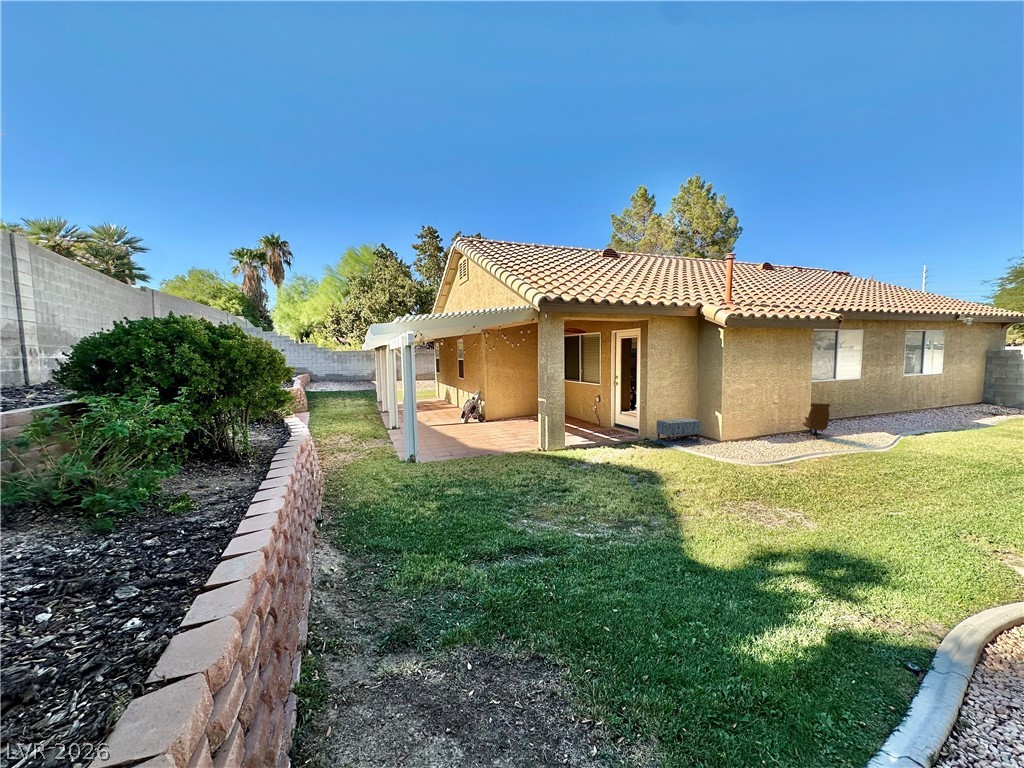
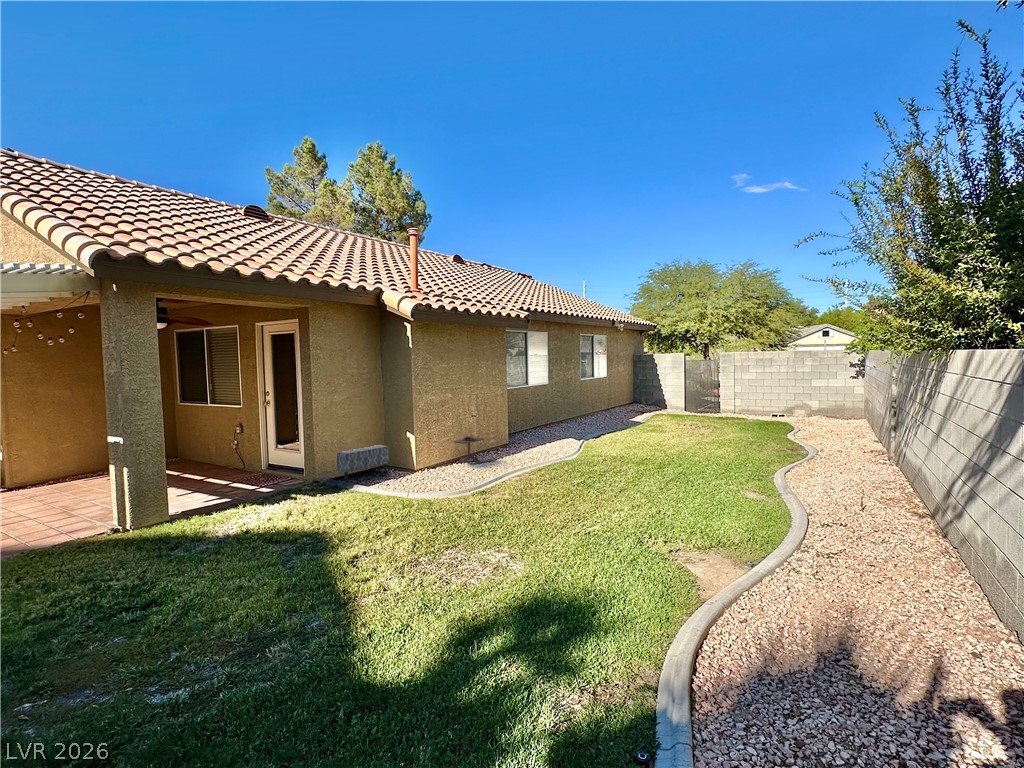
lounge chair: present [803,403,830,439] -> none [500,413,527,455]
side table: none [757,419,786,442] -> present [453,436,484,463]

